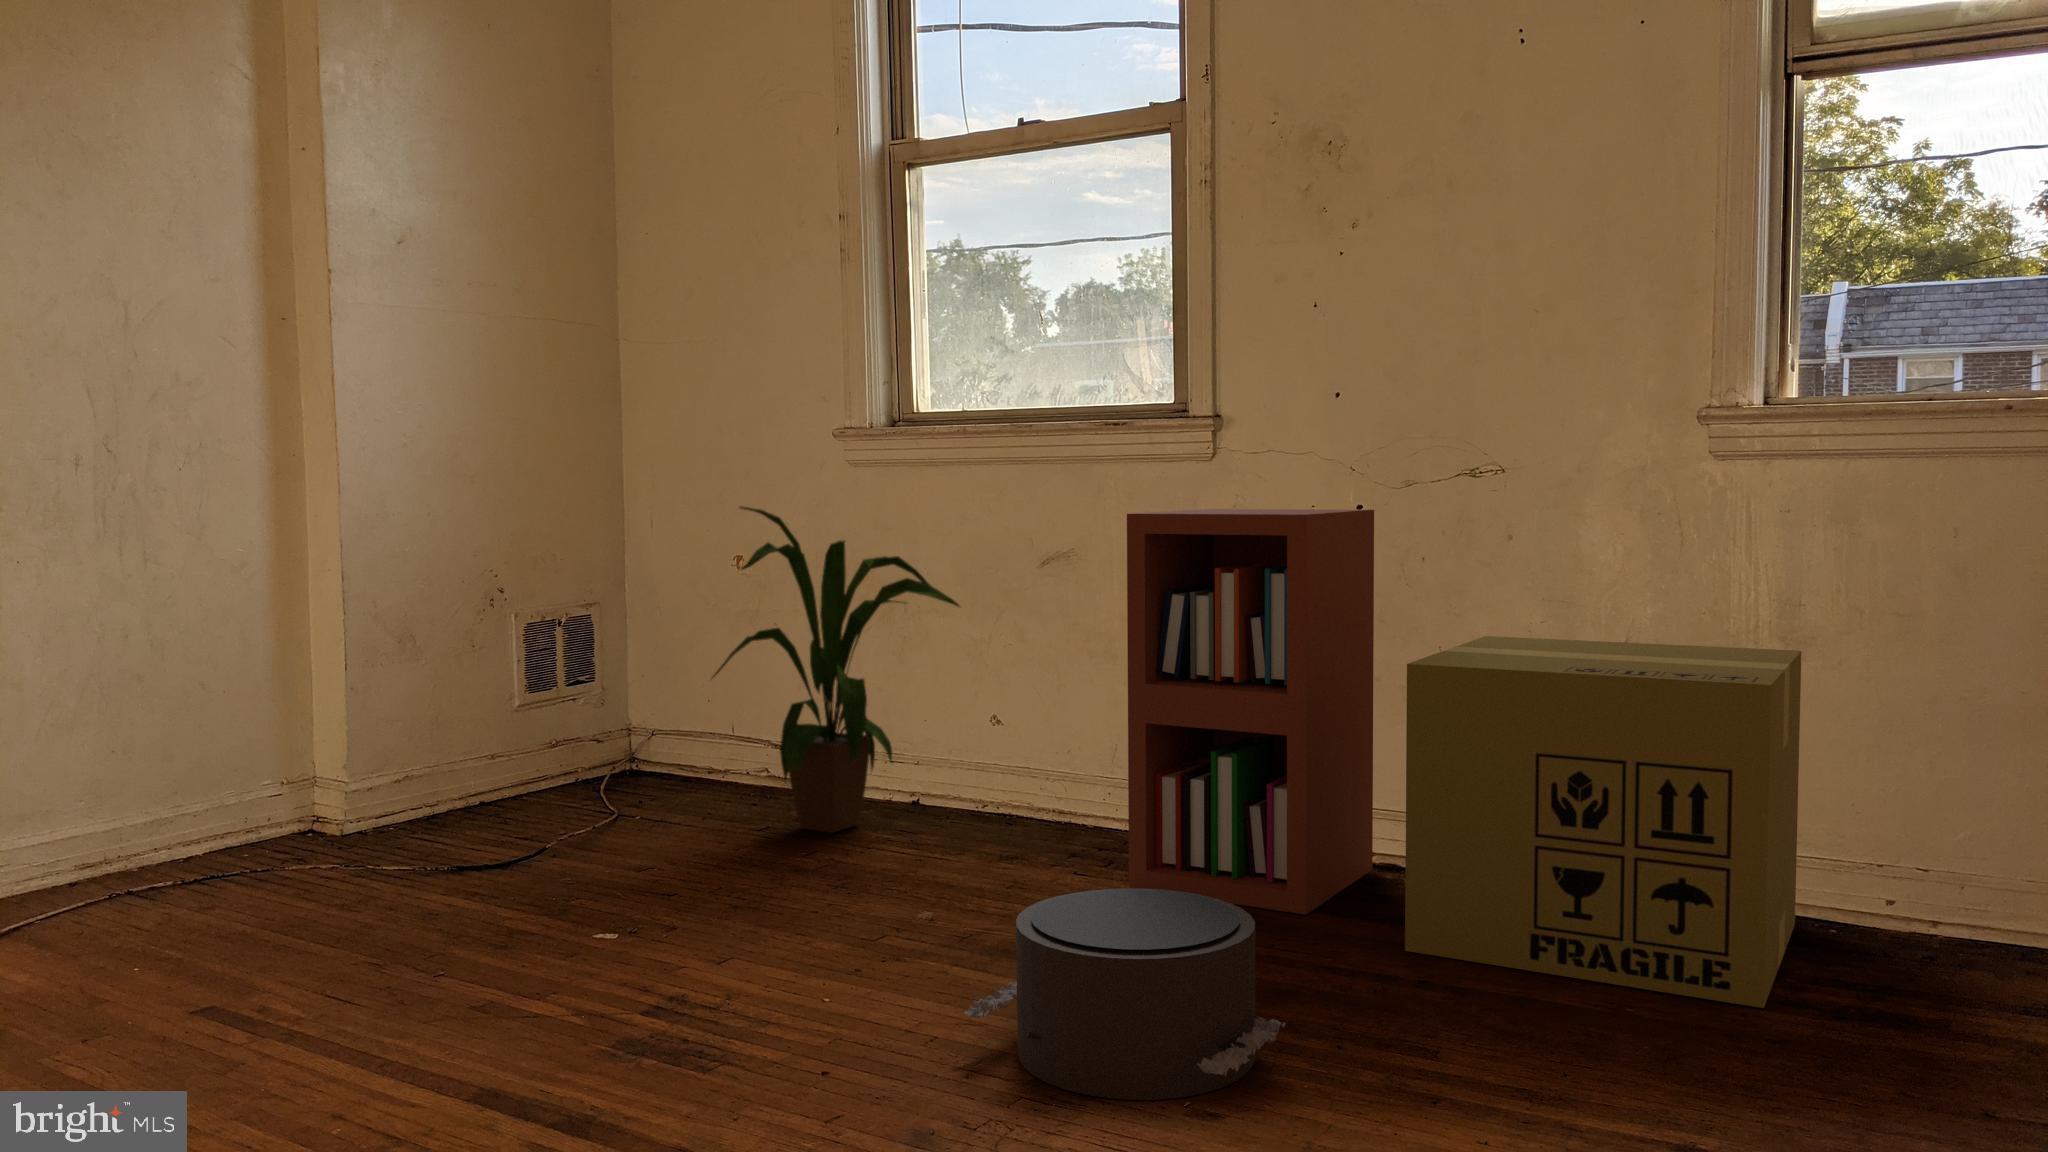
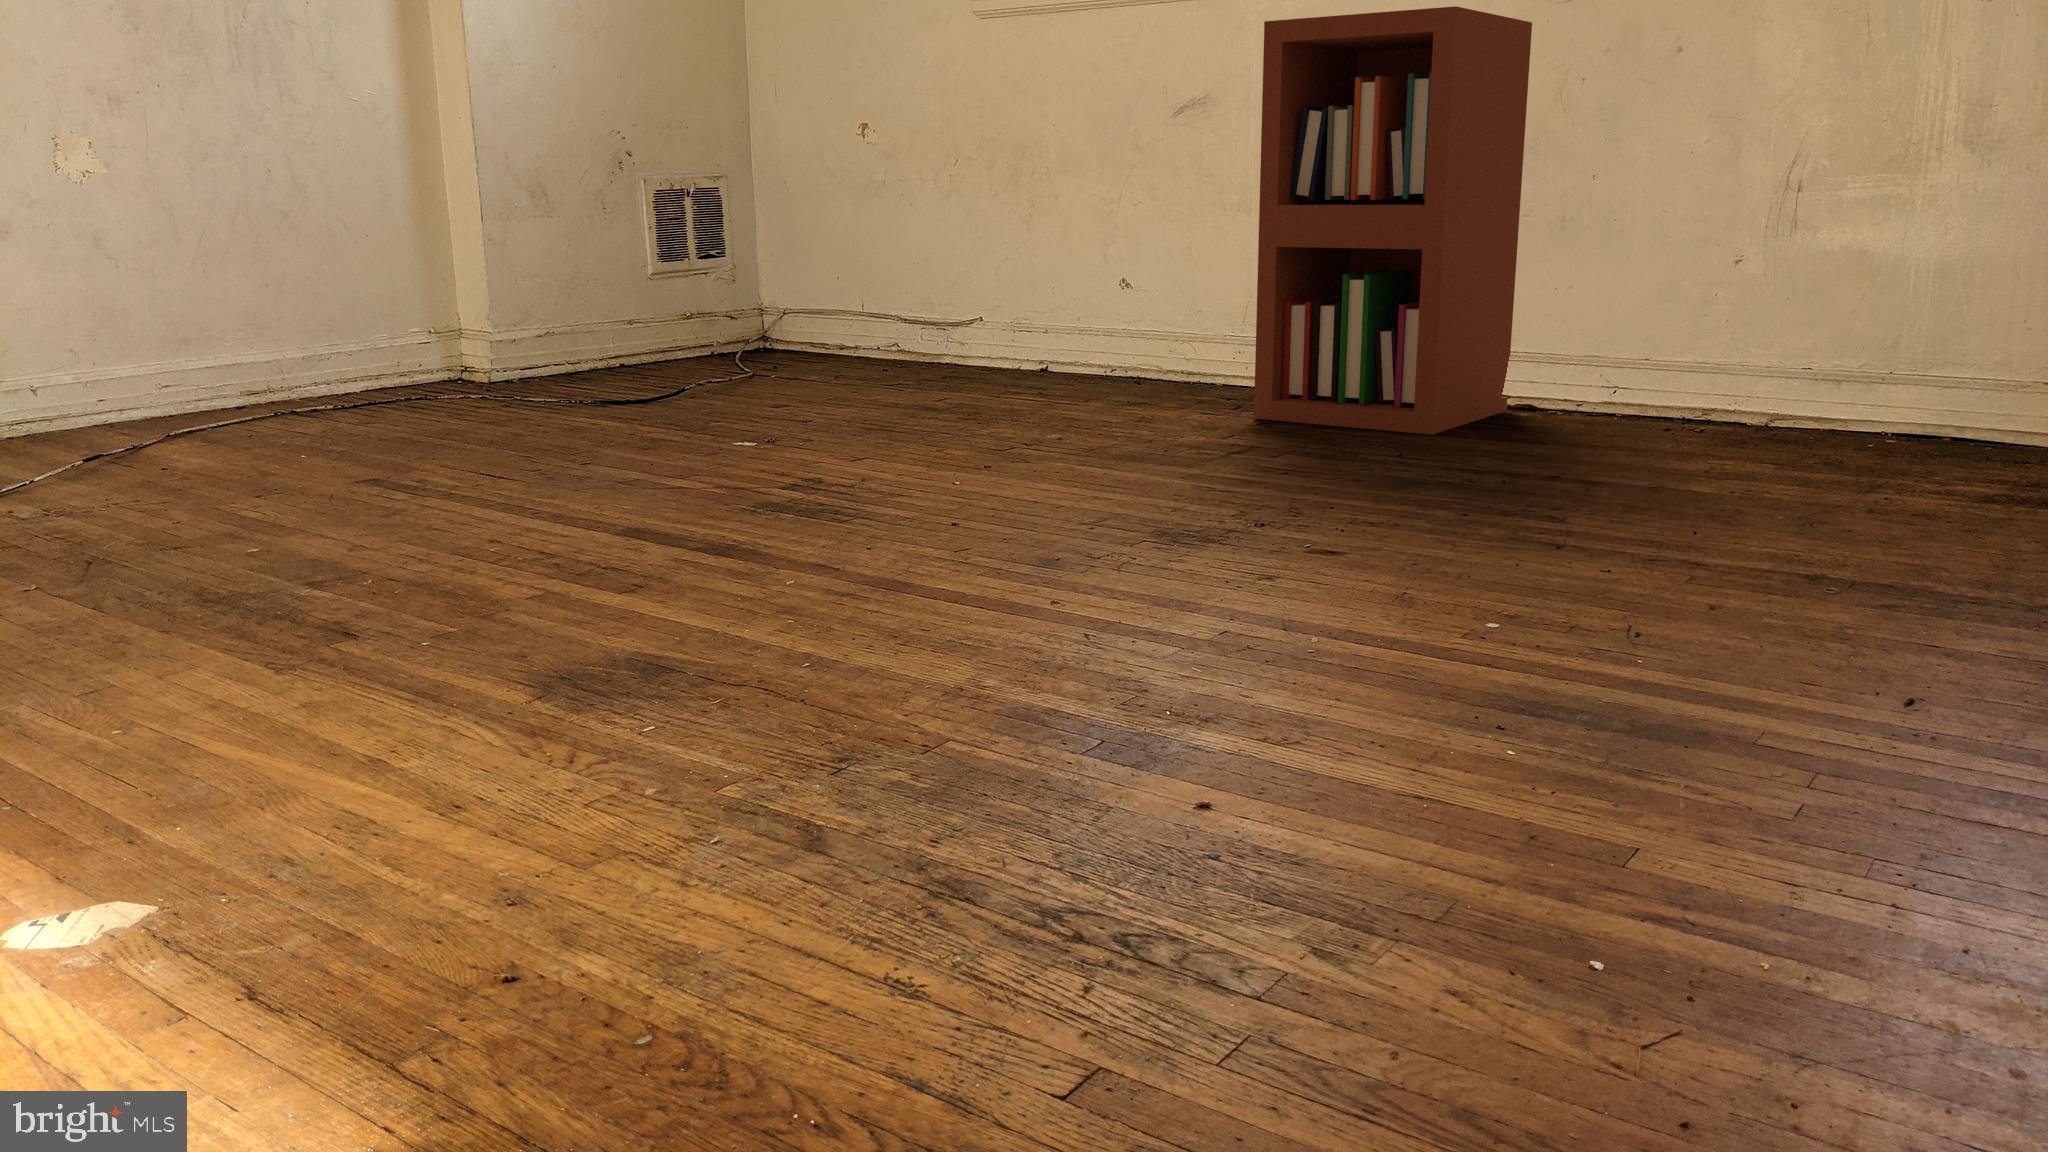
house plant: present [713,507,961,833] -> none [837,48,1093,386]
cardboard box: present [1405,636,1801,1008] -> none [1530,145,1990,491]
pouf: present [964,888,1286,1100] -> none [1079,361,1398,530]

